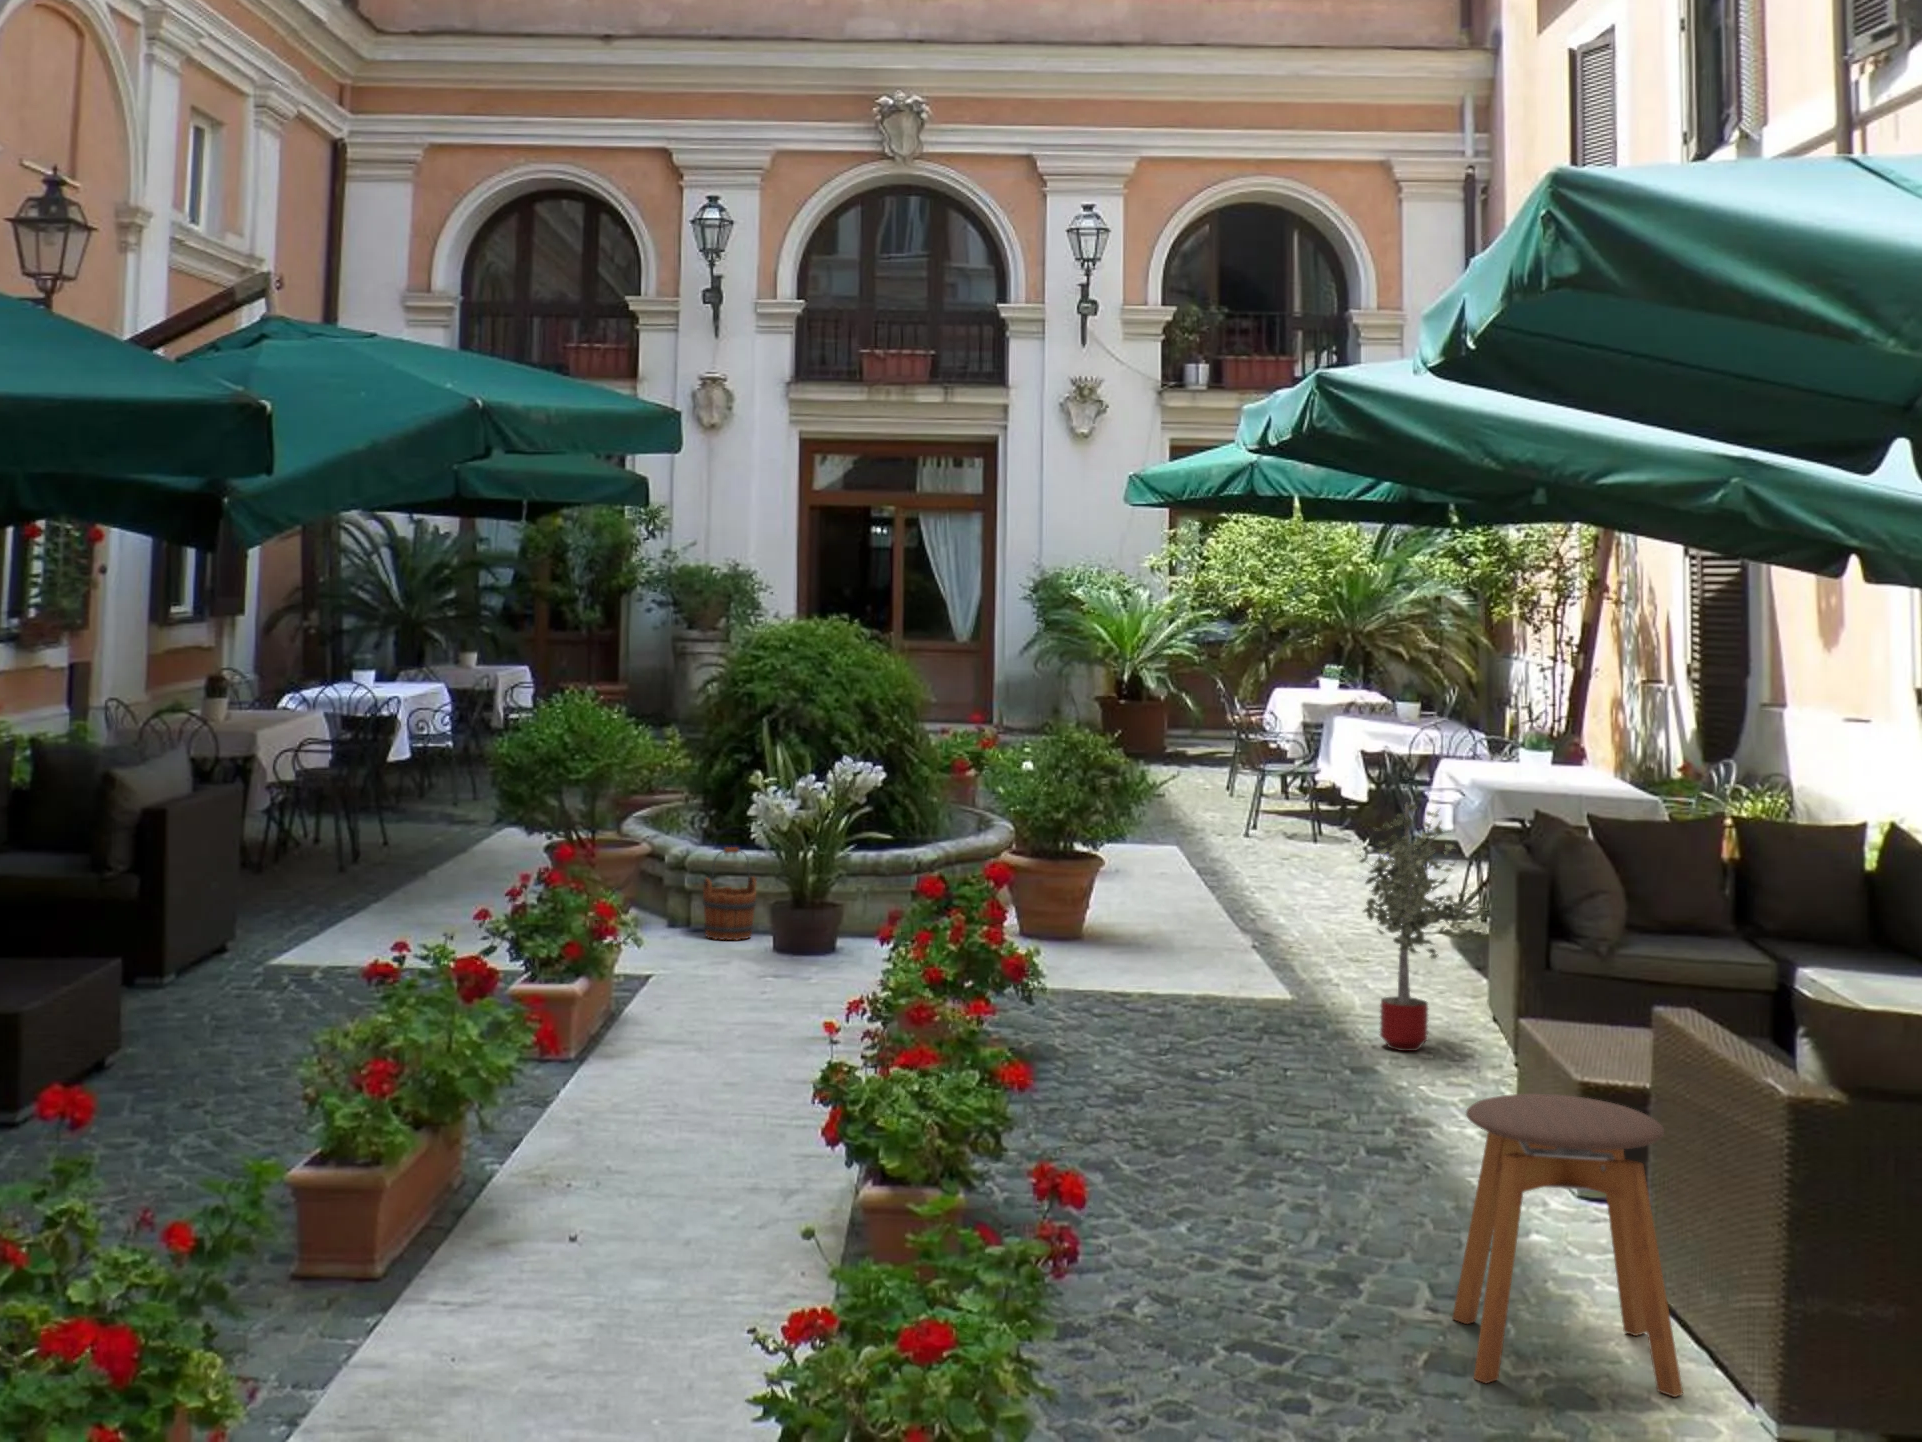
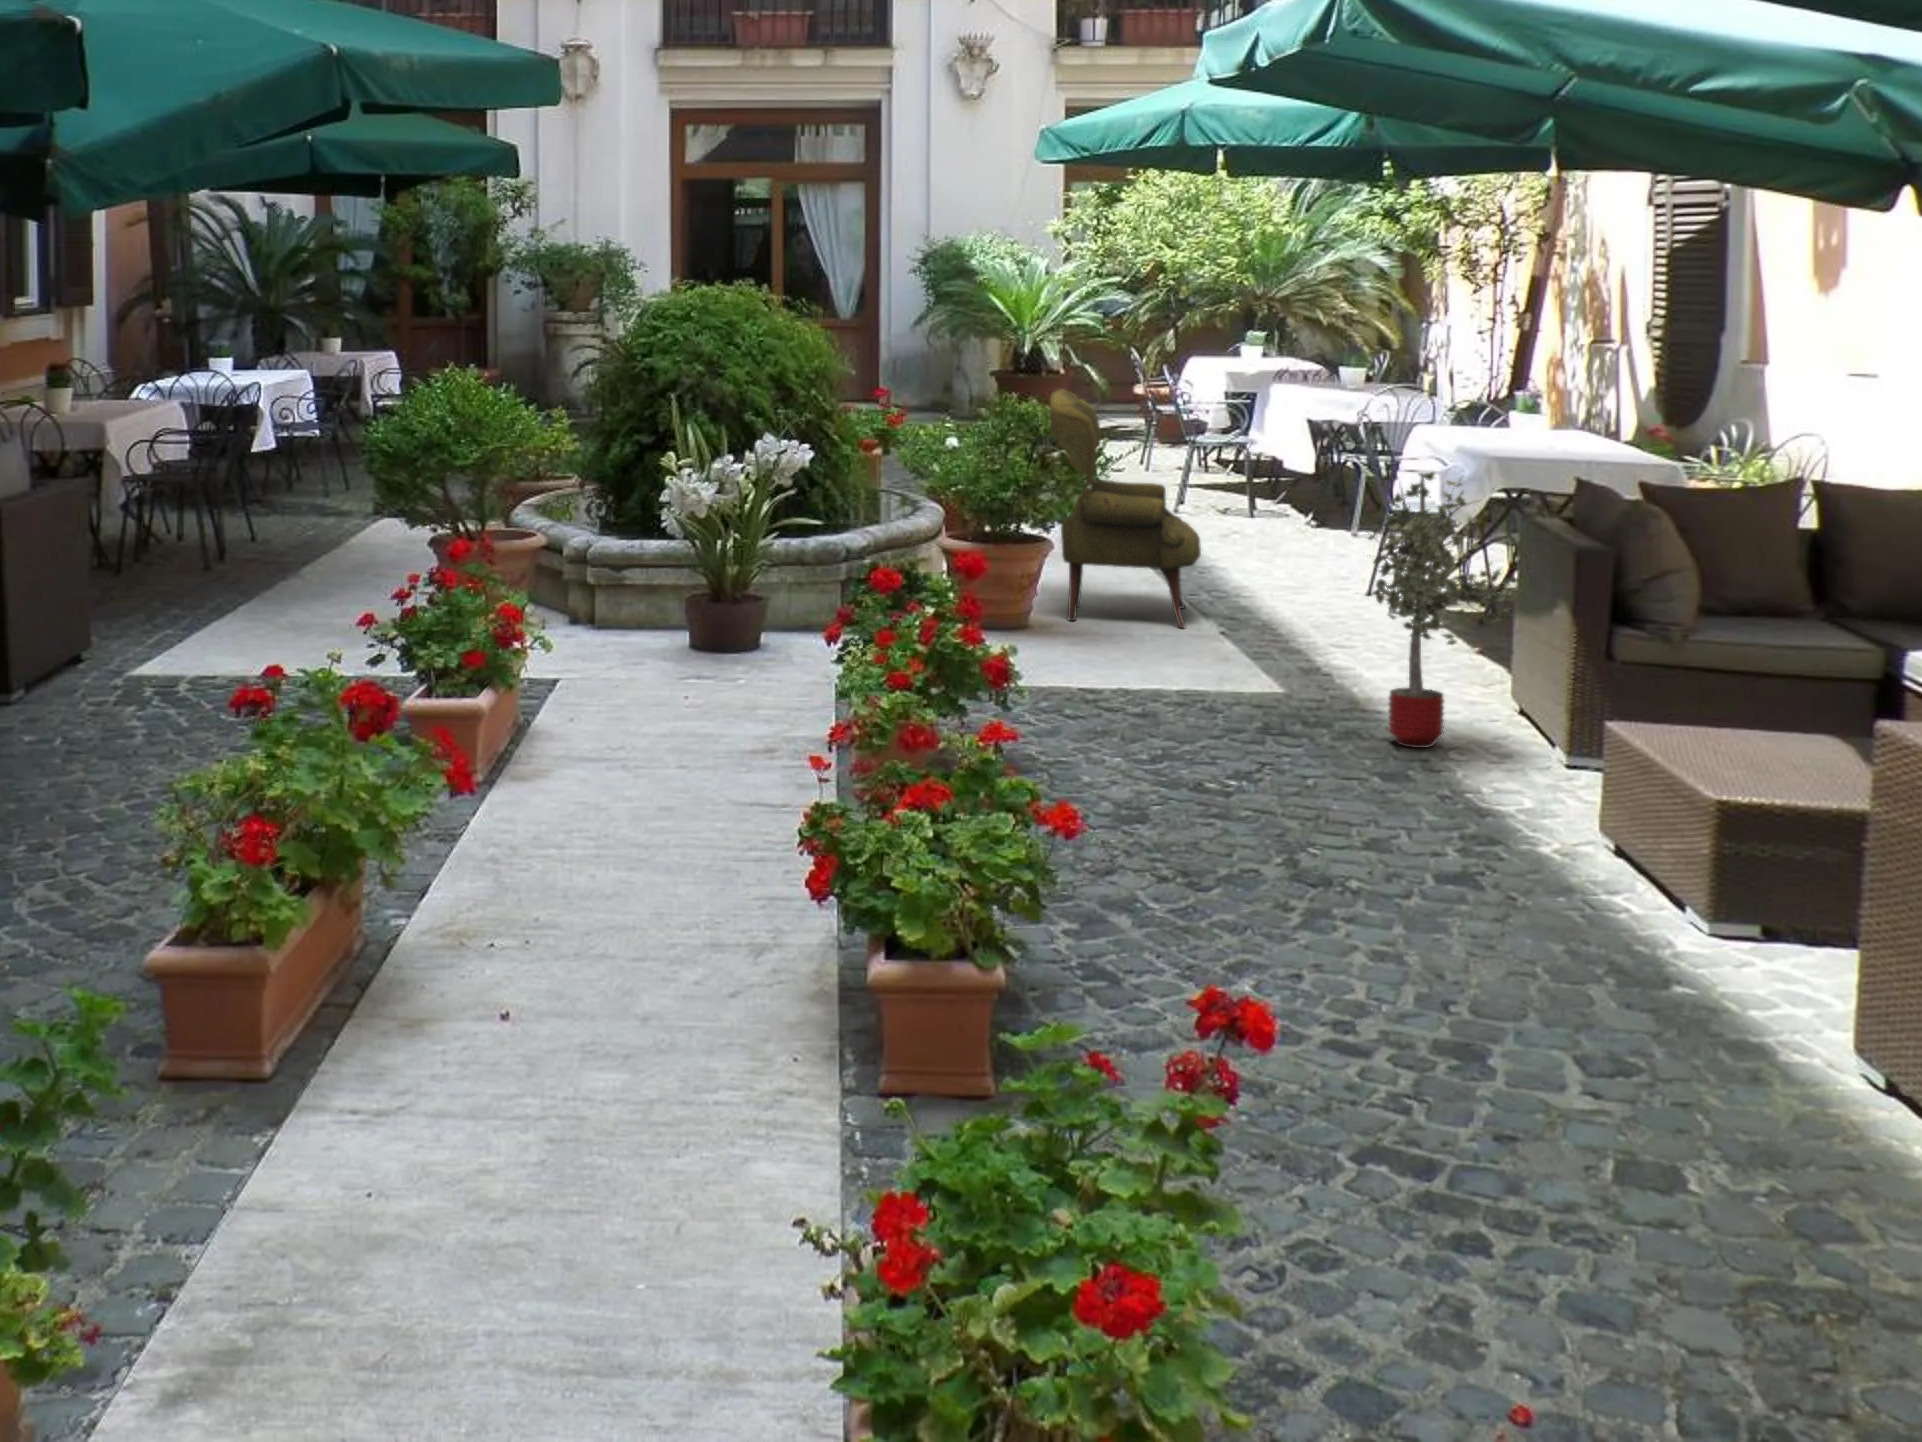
armchair: none [1106,719,1242,941] -> present [1049,389,1201,628]
wooden bucket: present [703,847,757,940] -> none [606,537,666,639]
stool: present [1452,1094,1683,1397] -> none [1569,810,1880,1170]

